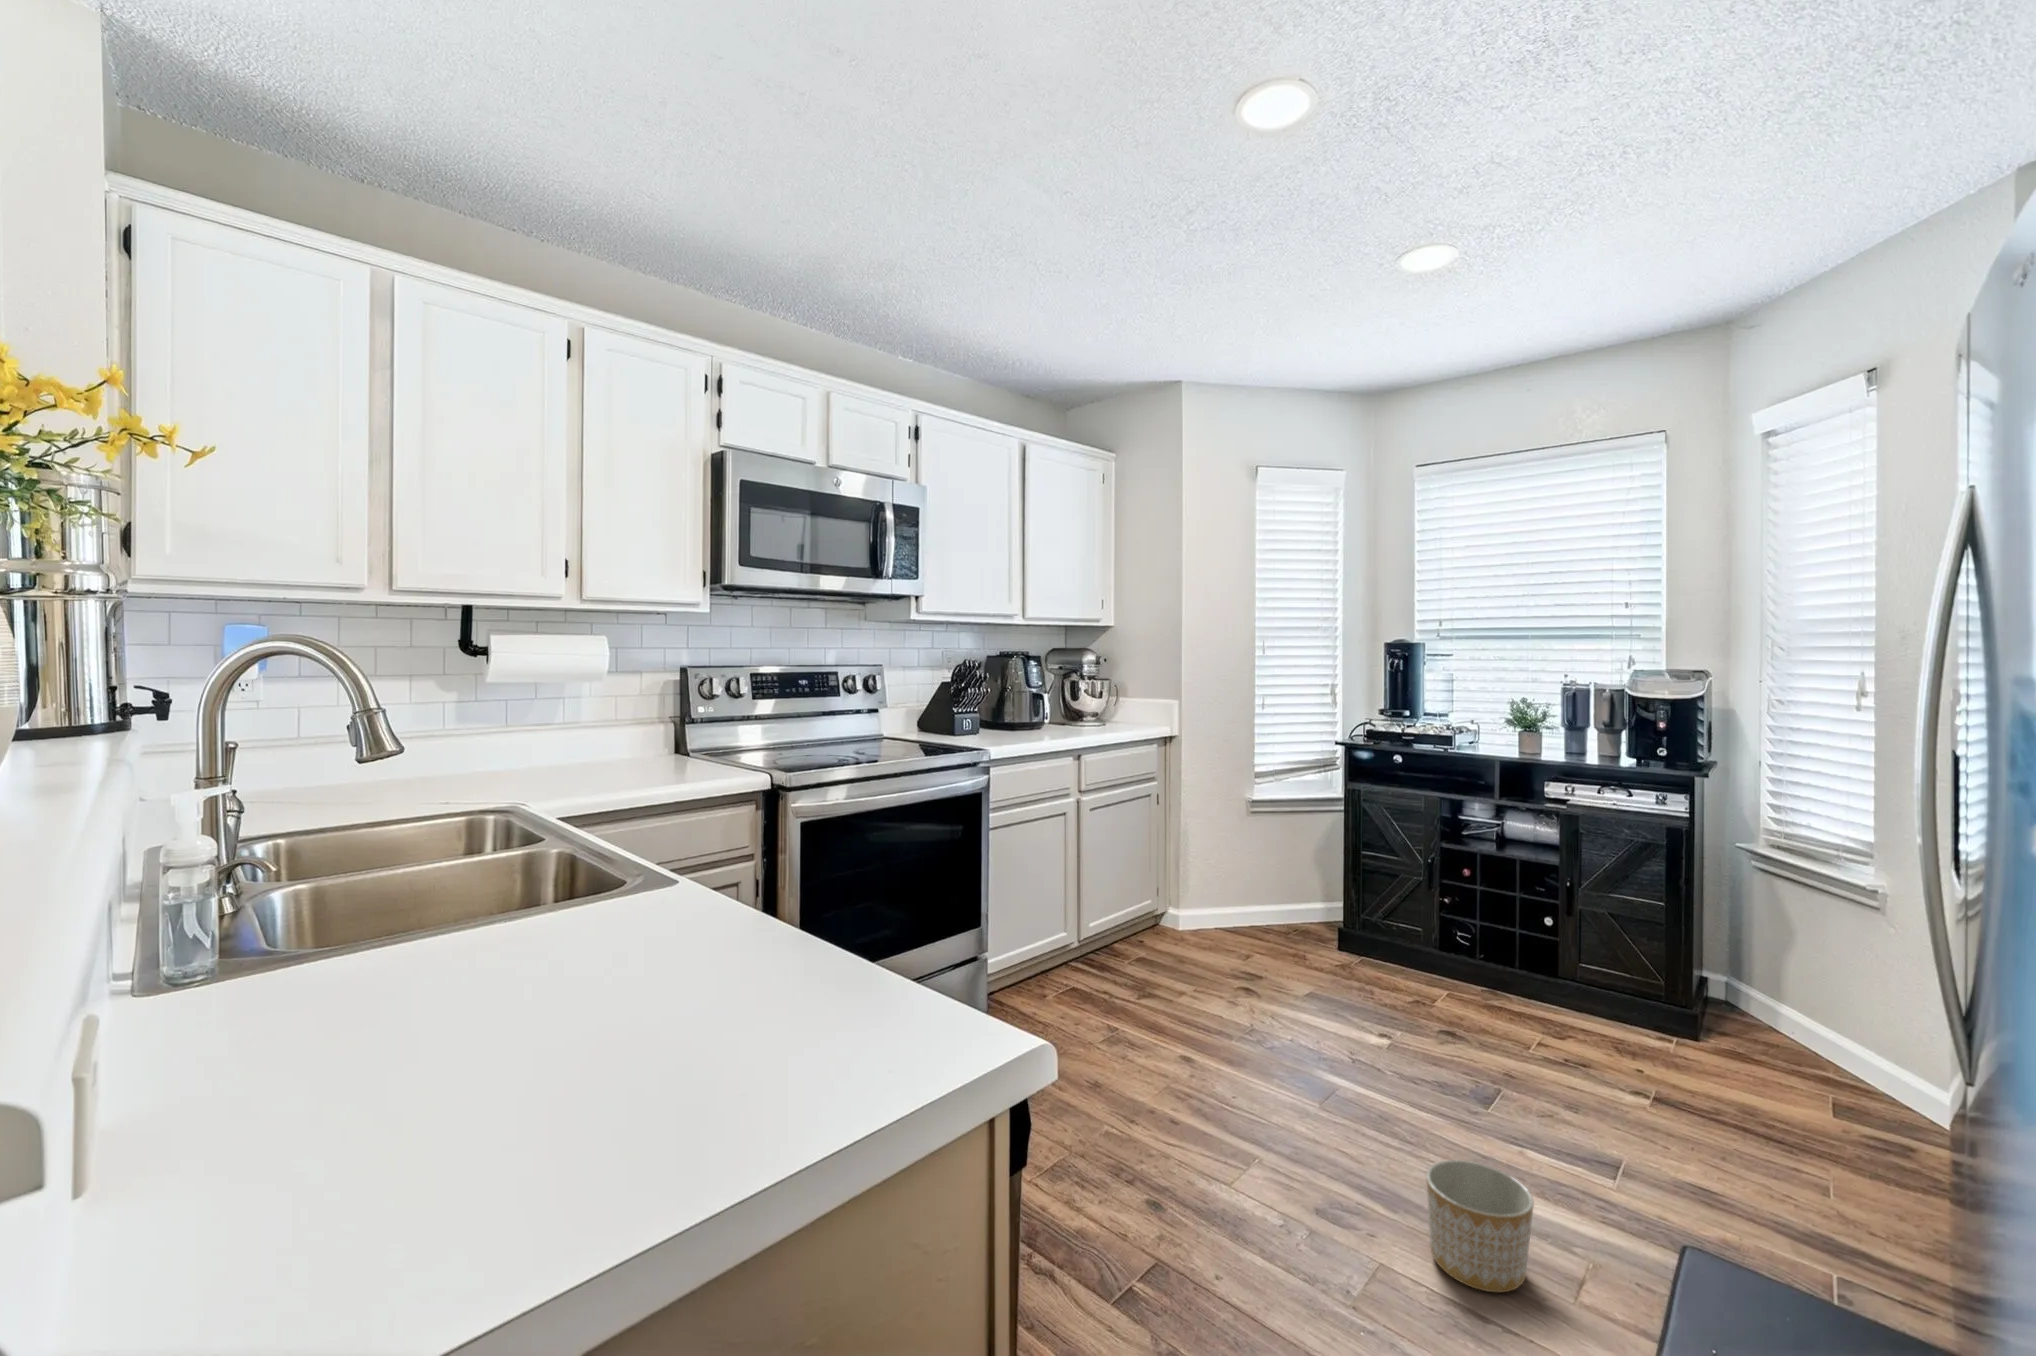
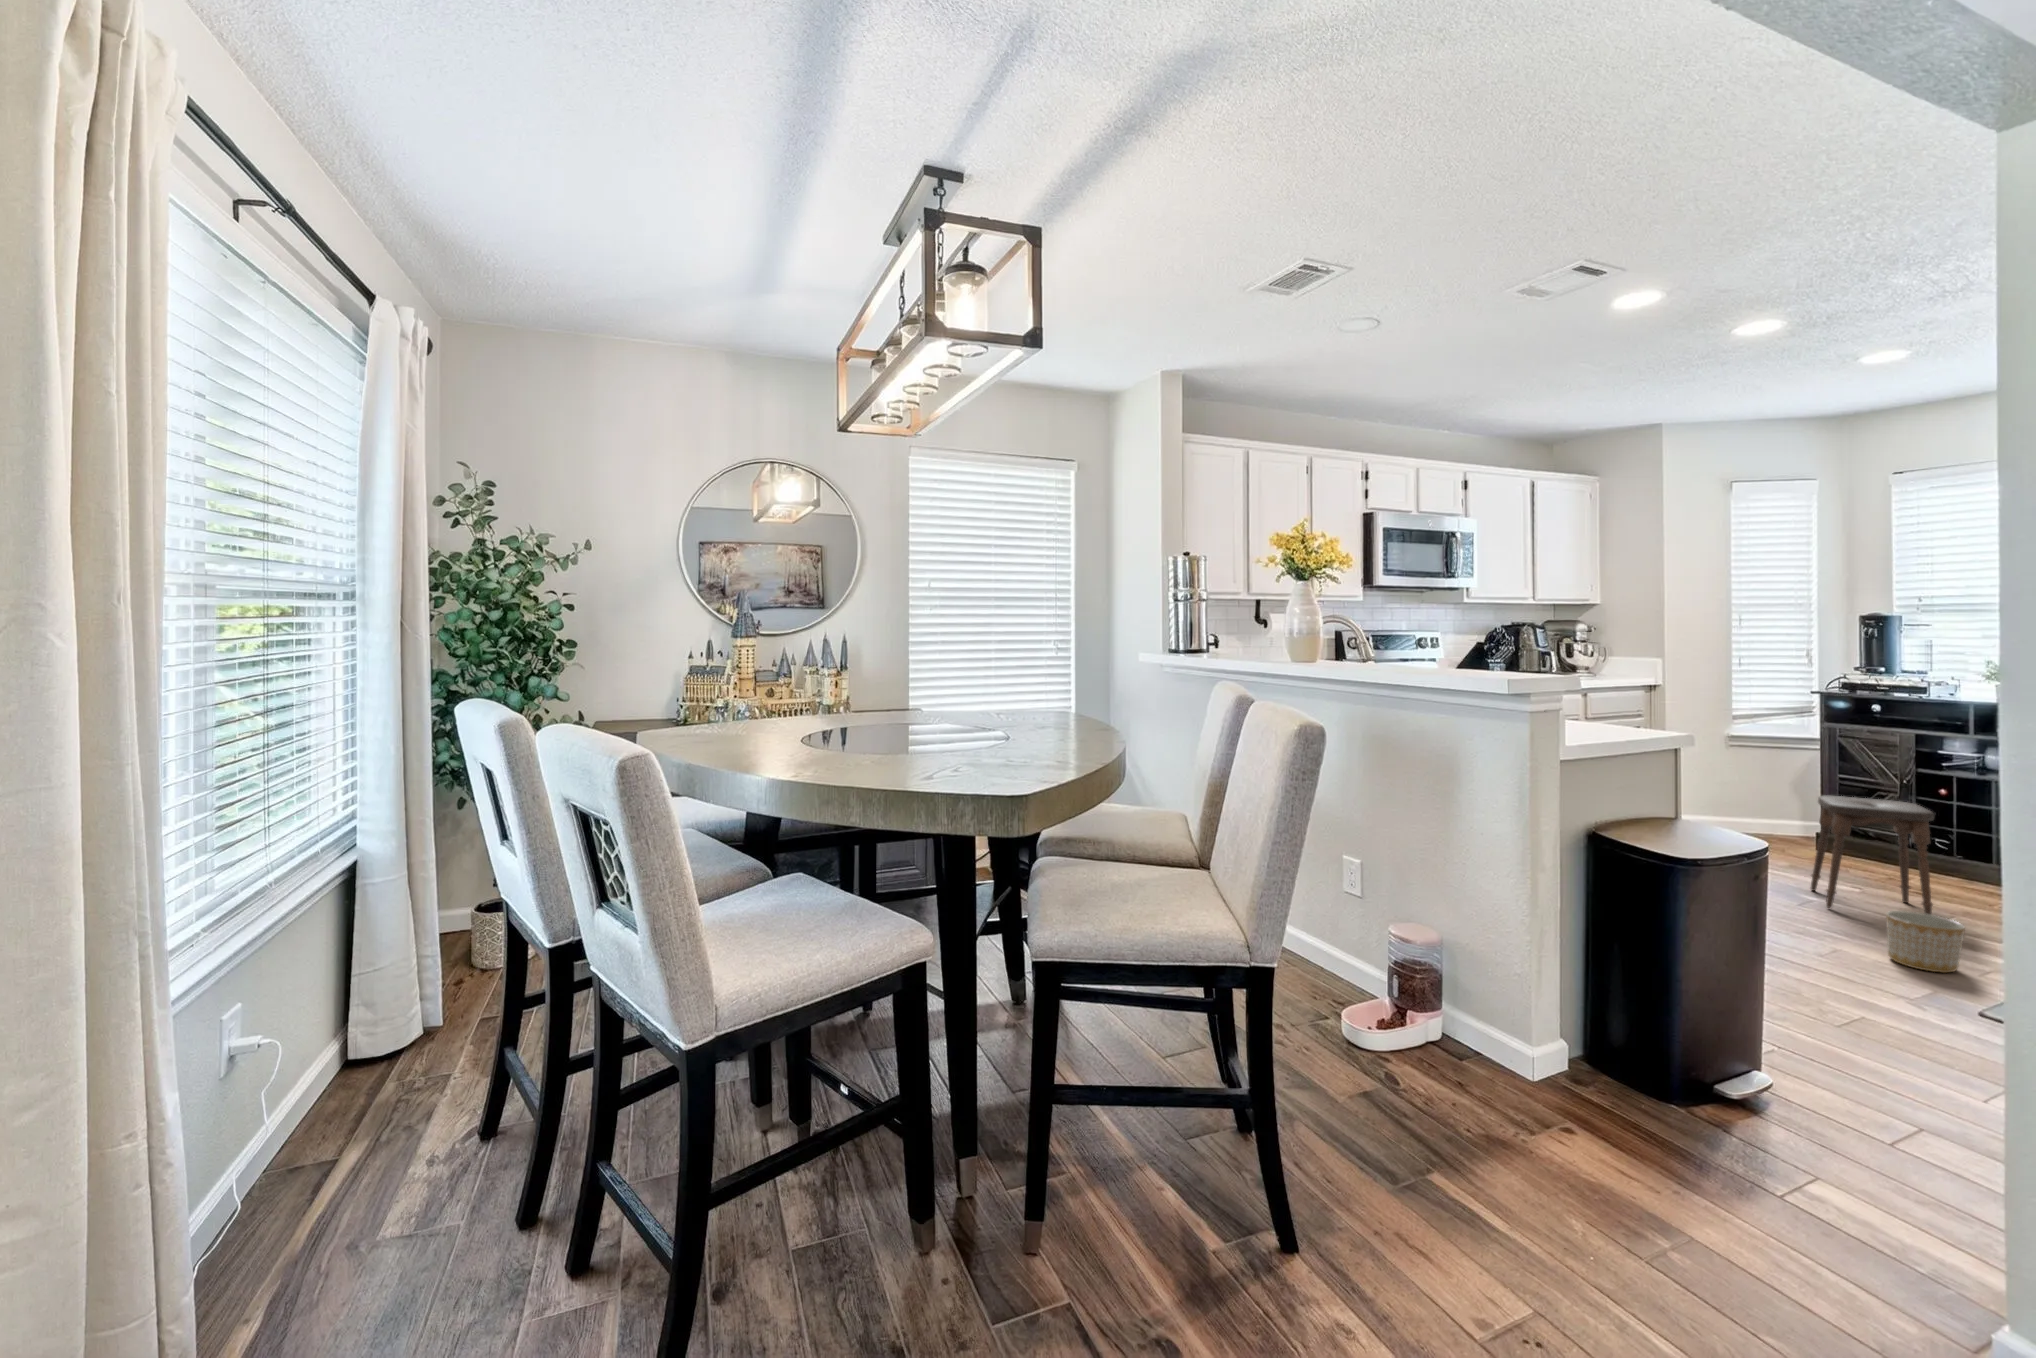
stool: none [1333,911,1475,1114] -> present [1810,795,1934,915]

